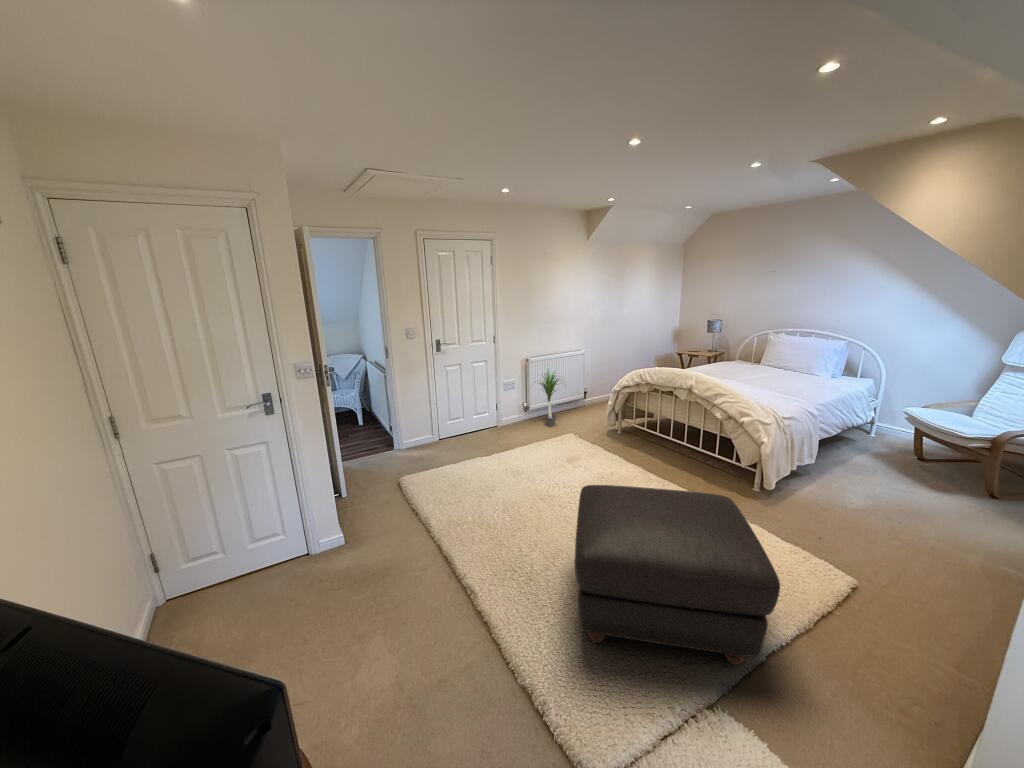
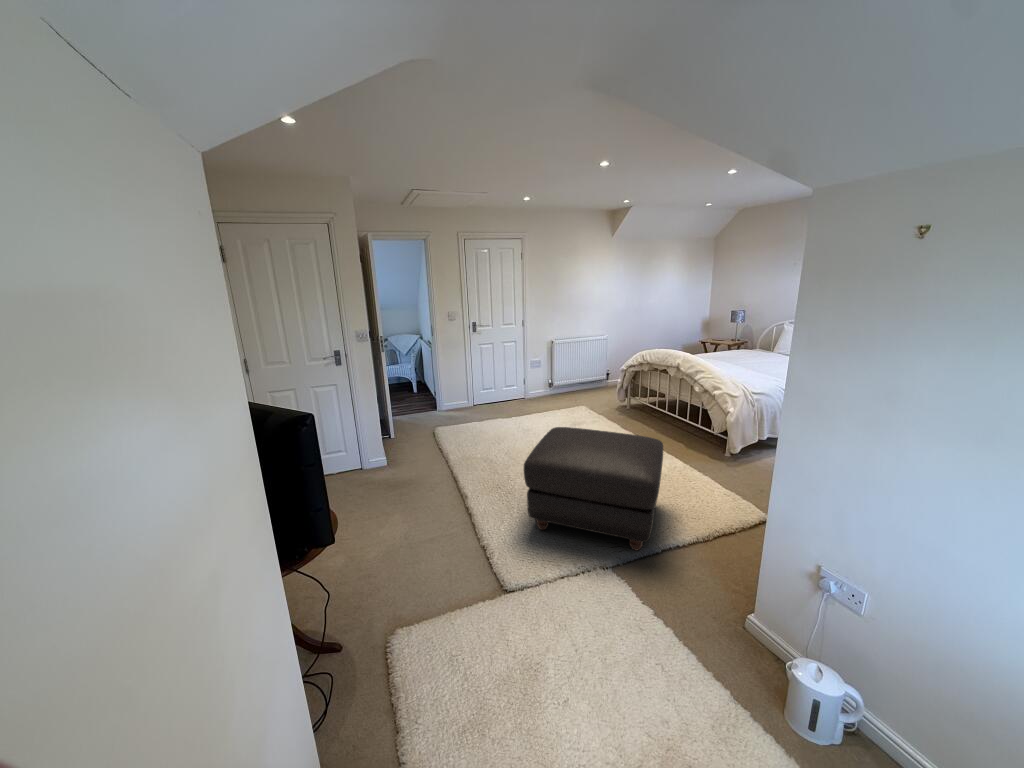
potted plant: present [540,370,562,427] -> none [551,346,587,401]

